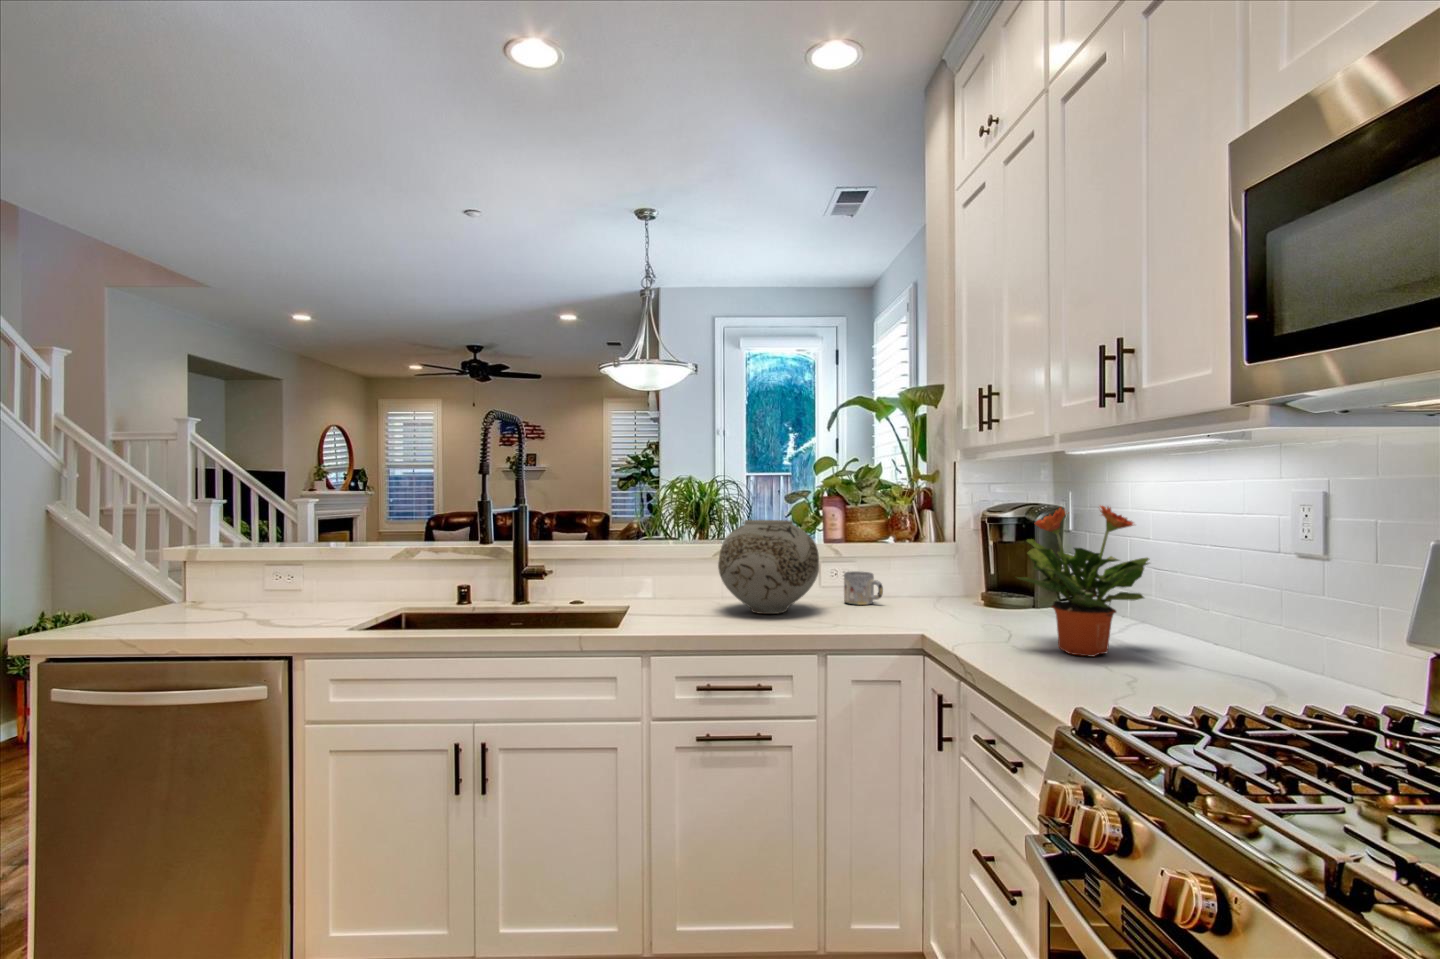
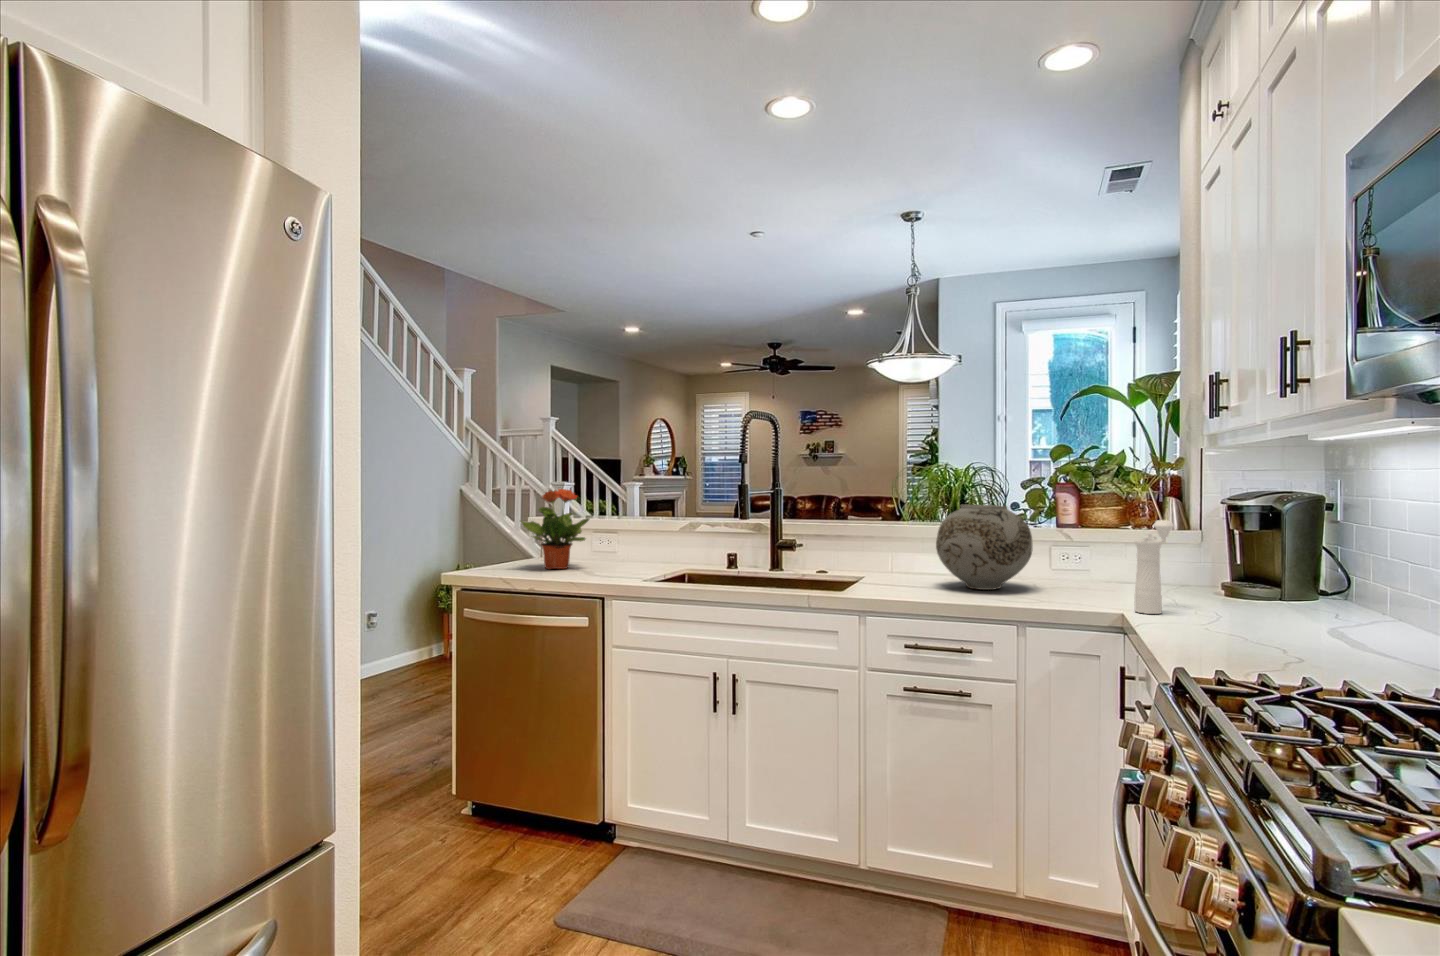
potted plant: present [1018,506,1149,657] -> present [520,489,589,569]
pepper mill: none [938,533,965,632] -> present [1134,520,1174,614]
mug: present [844,571,883,605] -> none [1066,557,1105,588]

